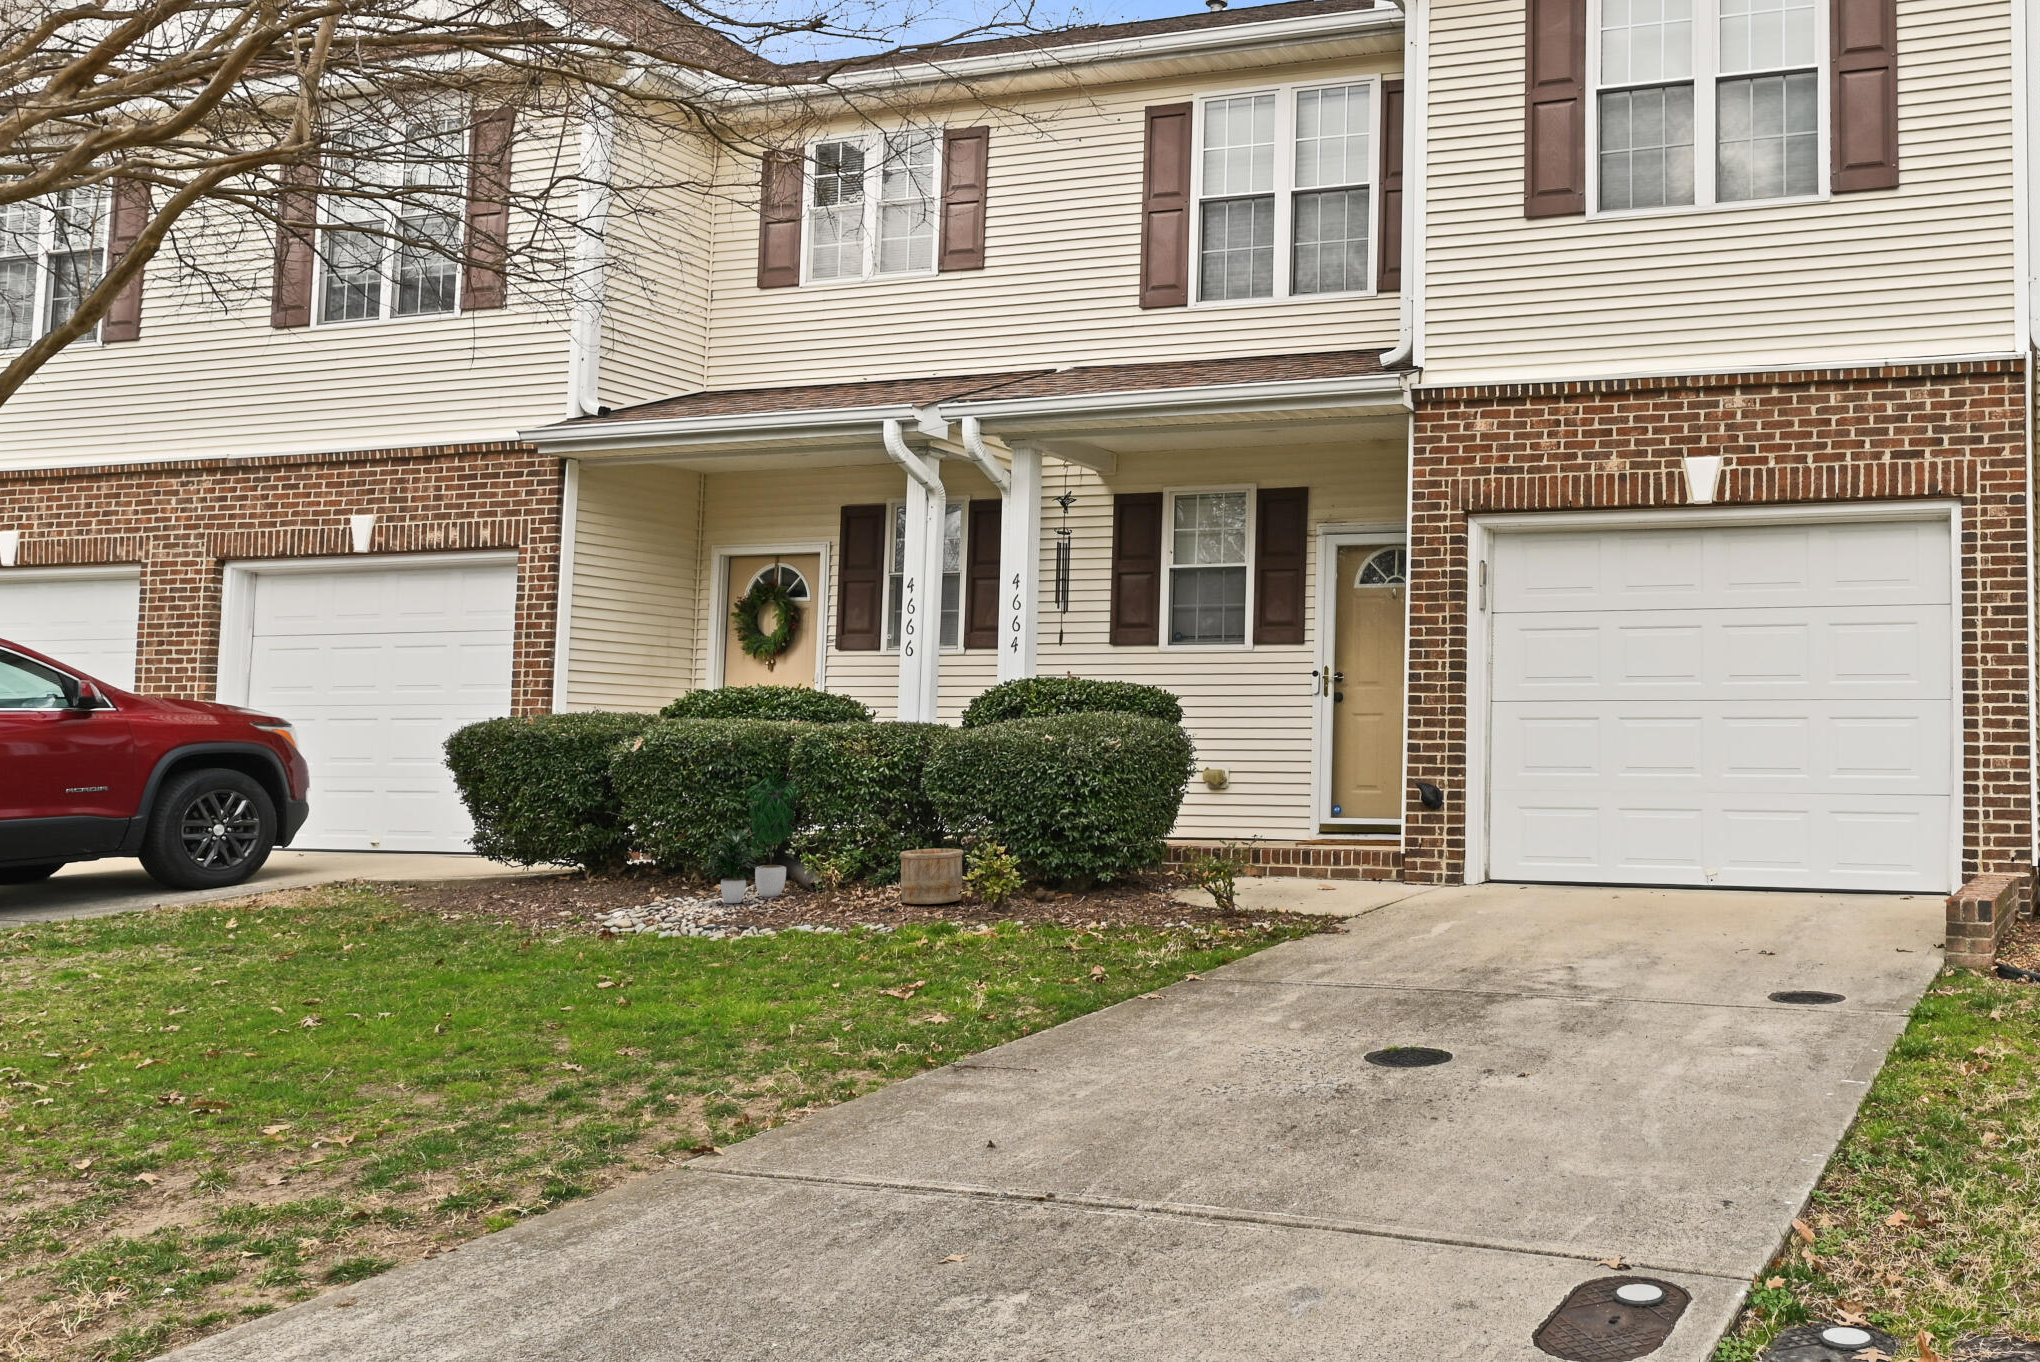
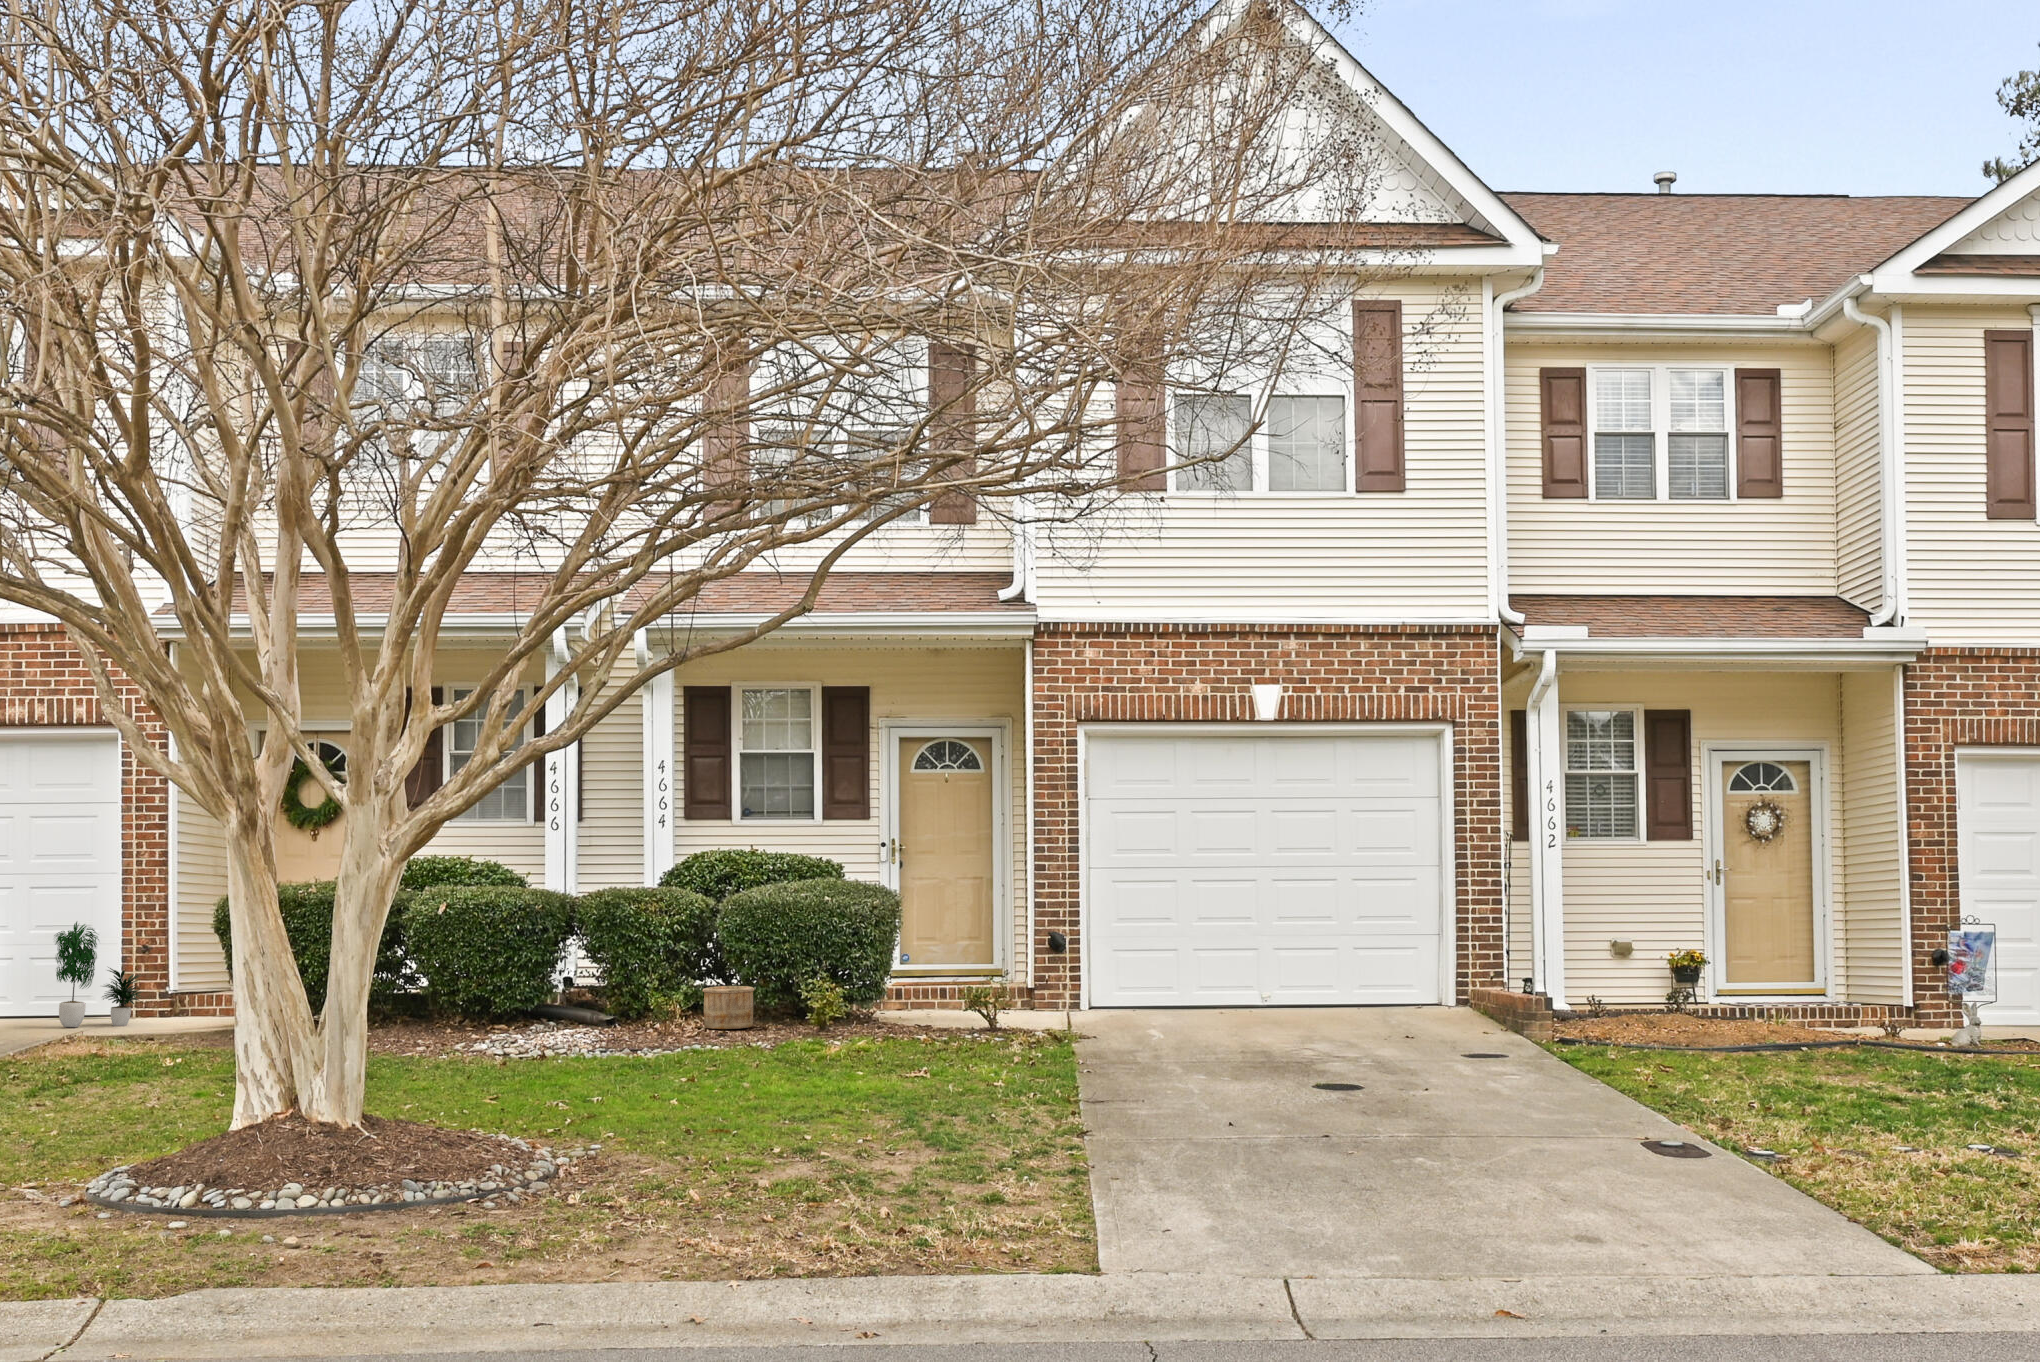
potted plant: present [705,769,801,903] -> present [56,922,142,1027]

